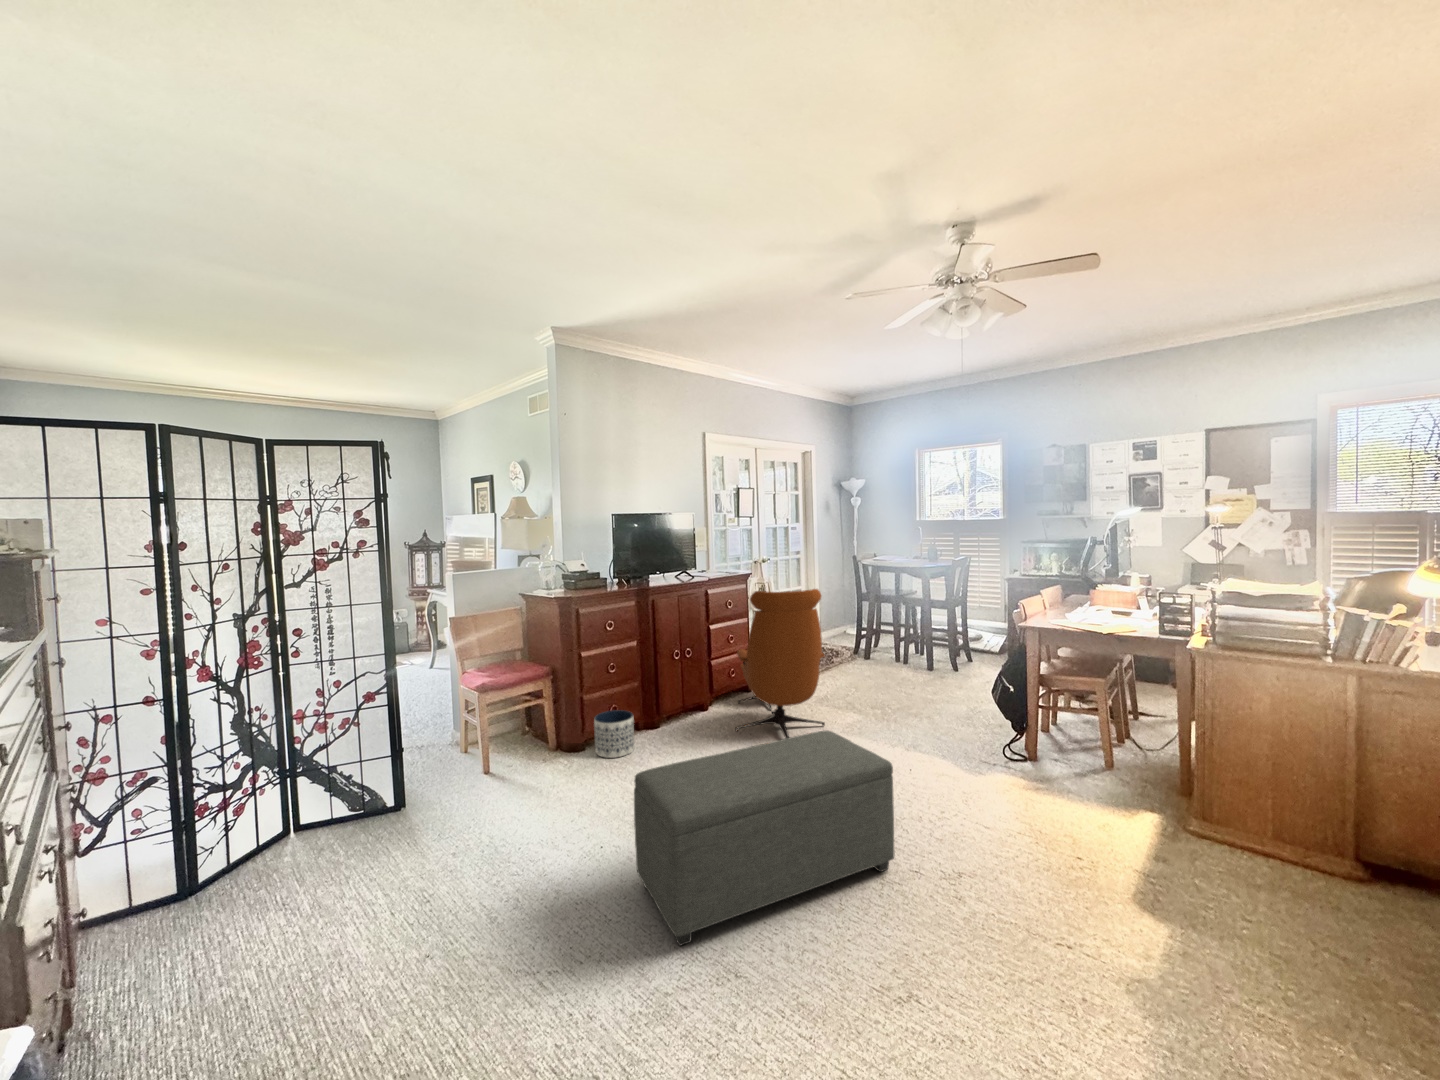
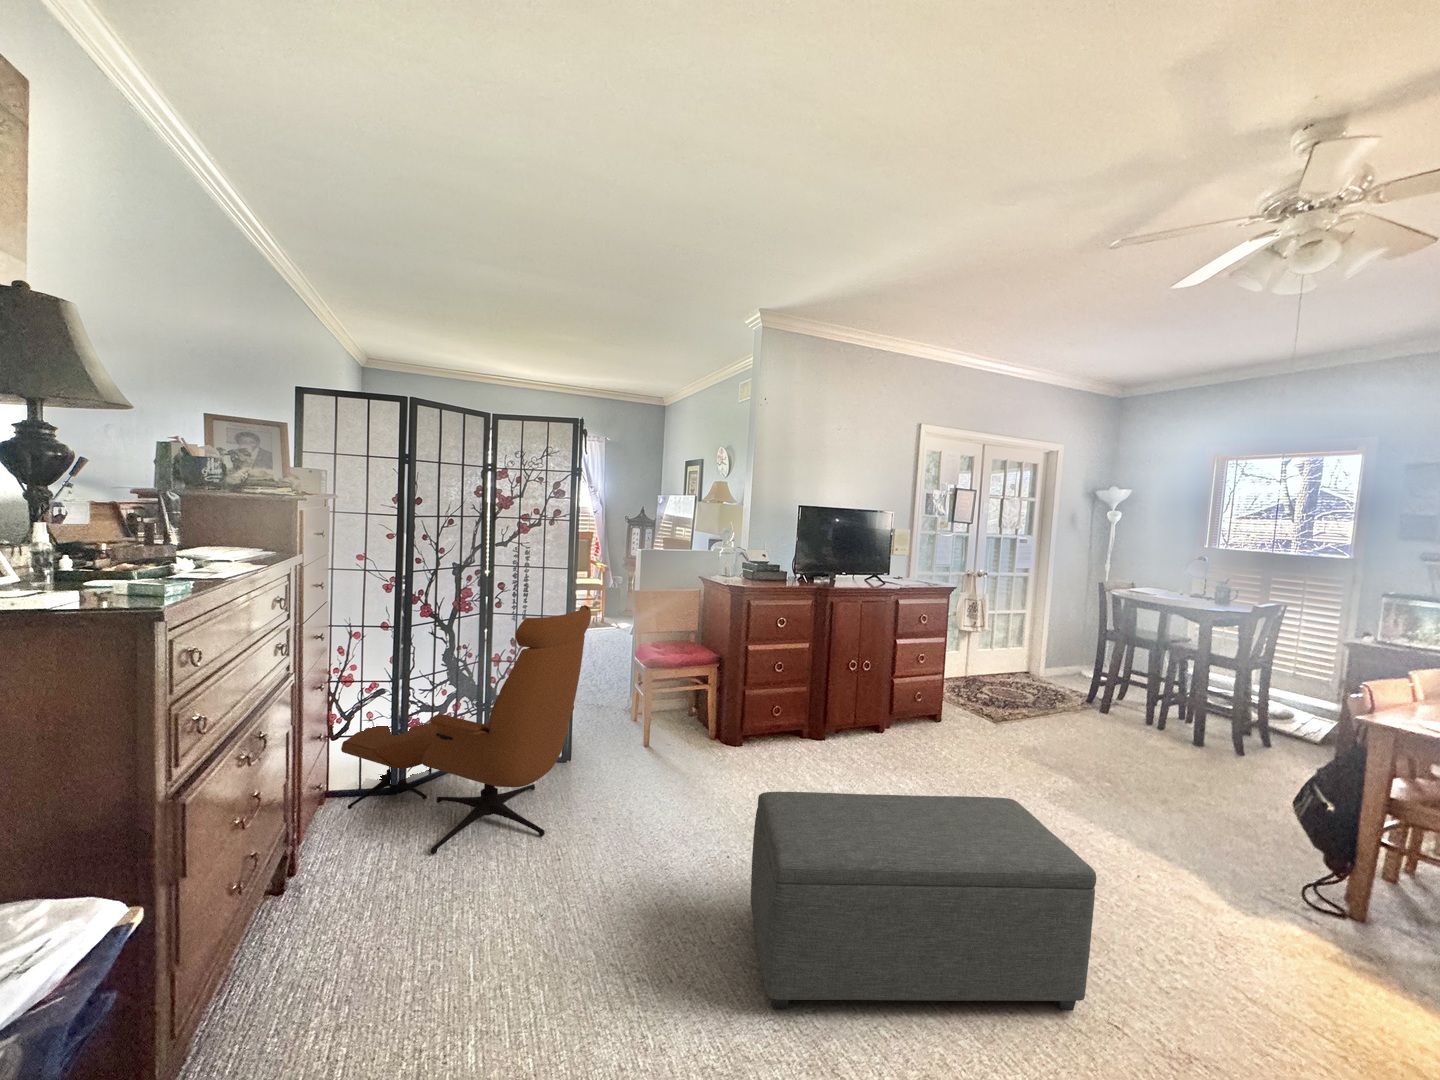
lounge chair: present [735,589,825,738] -> present [341,605,591,854]
planter: present [594,710,634,758] -> none [753,710,796,761]

